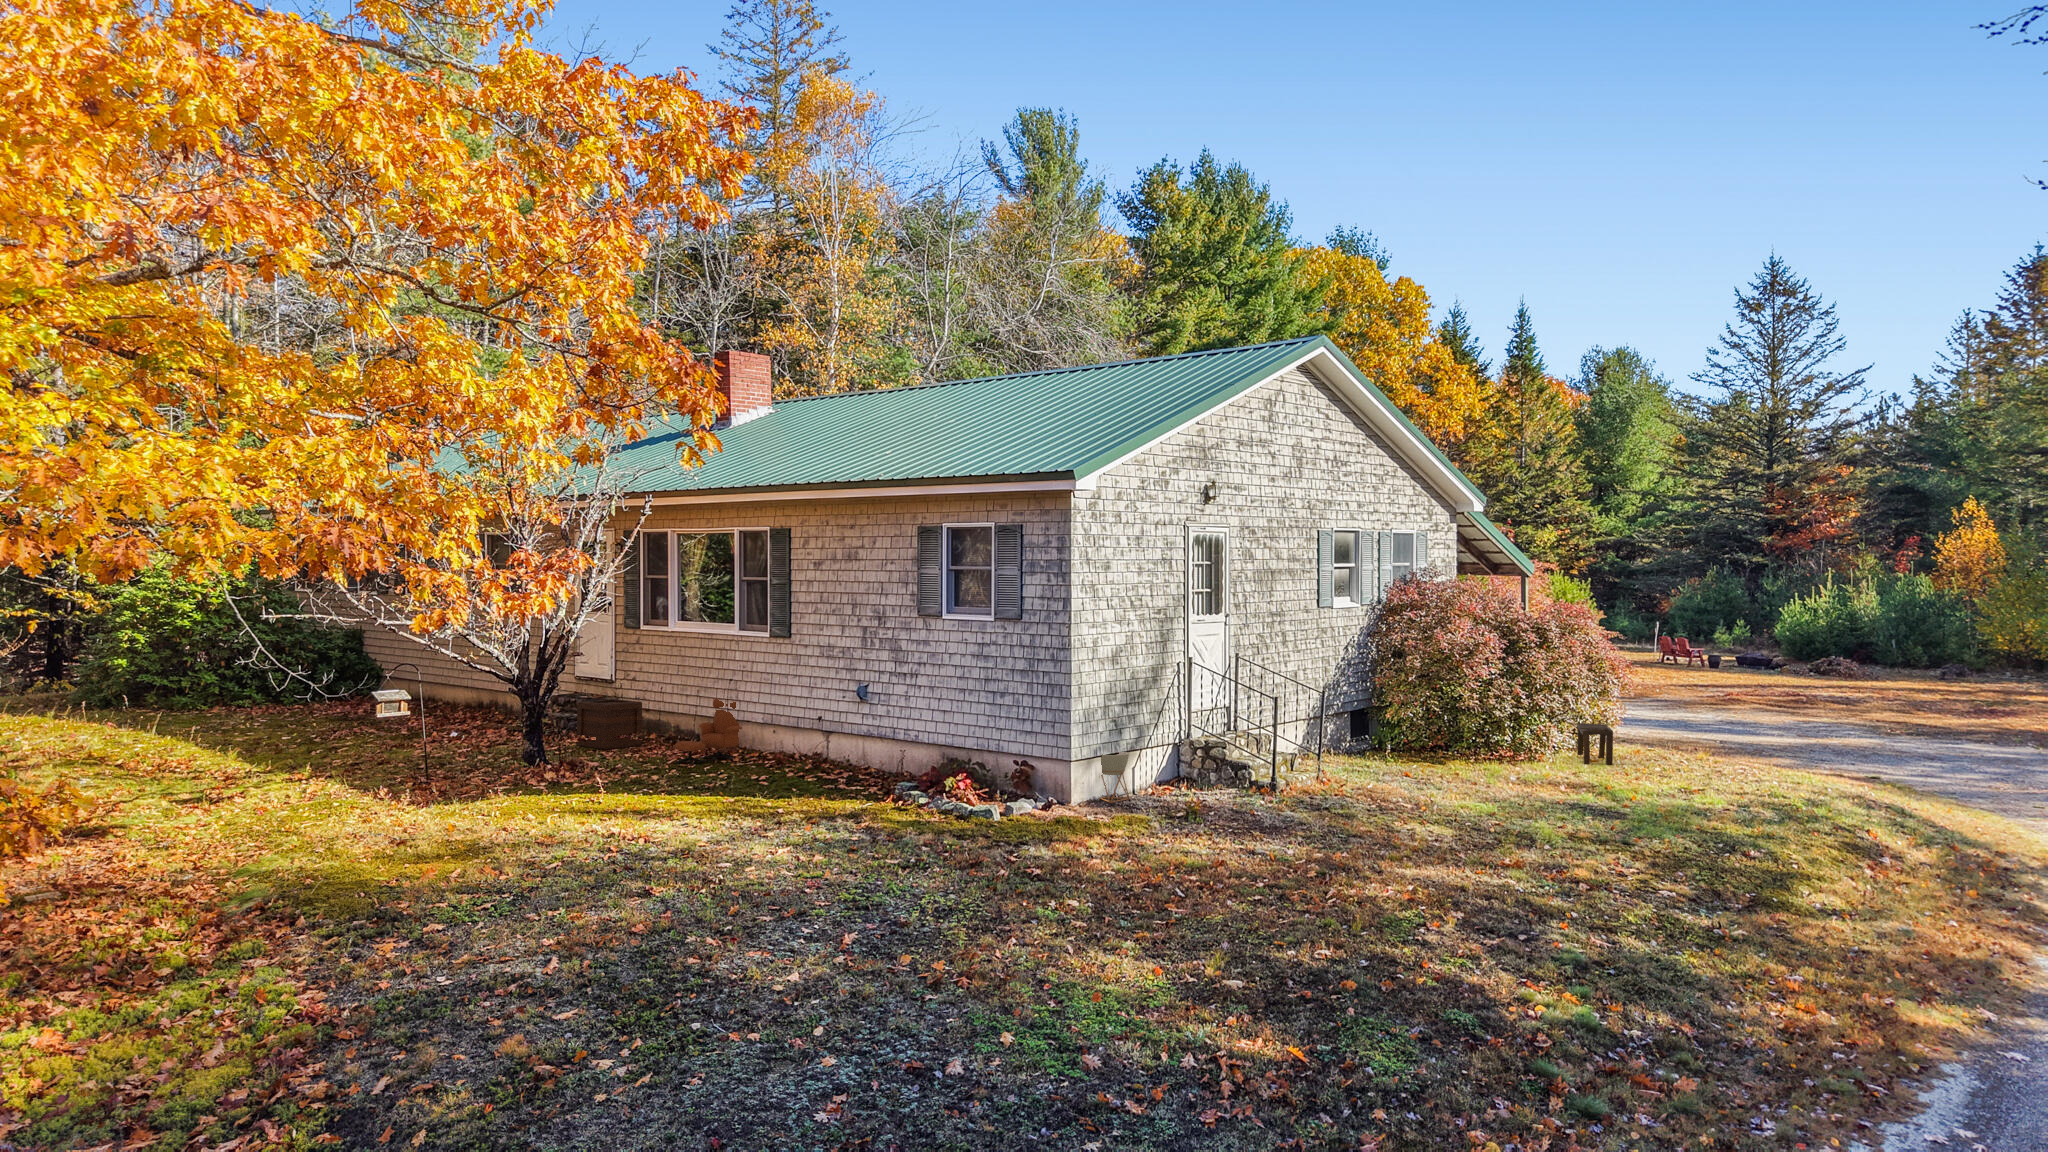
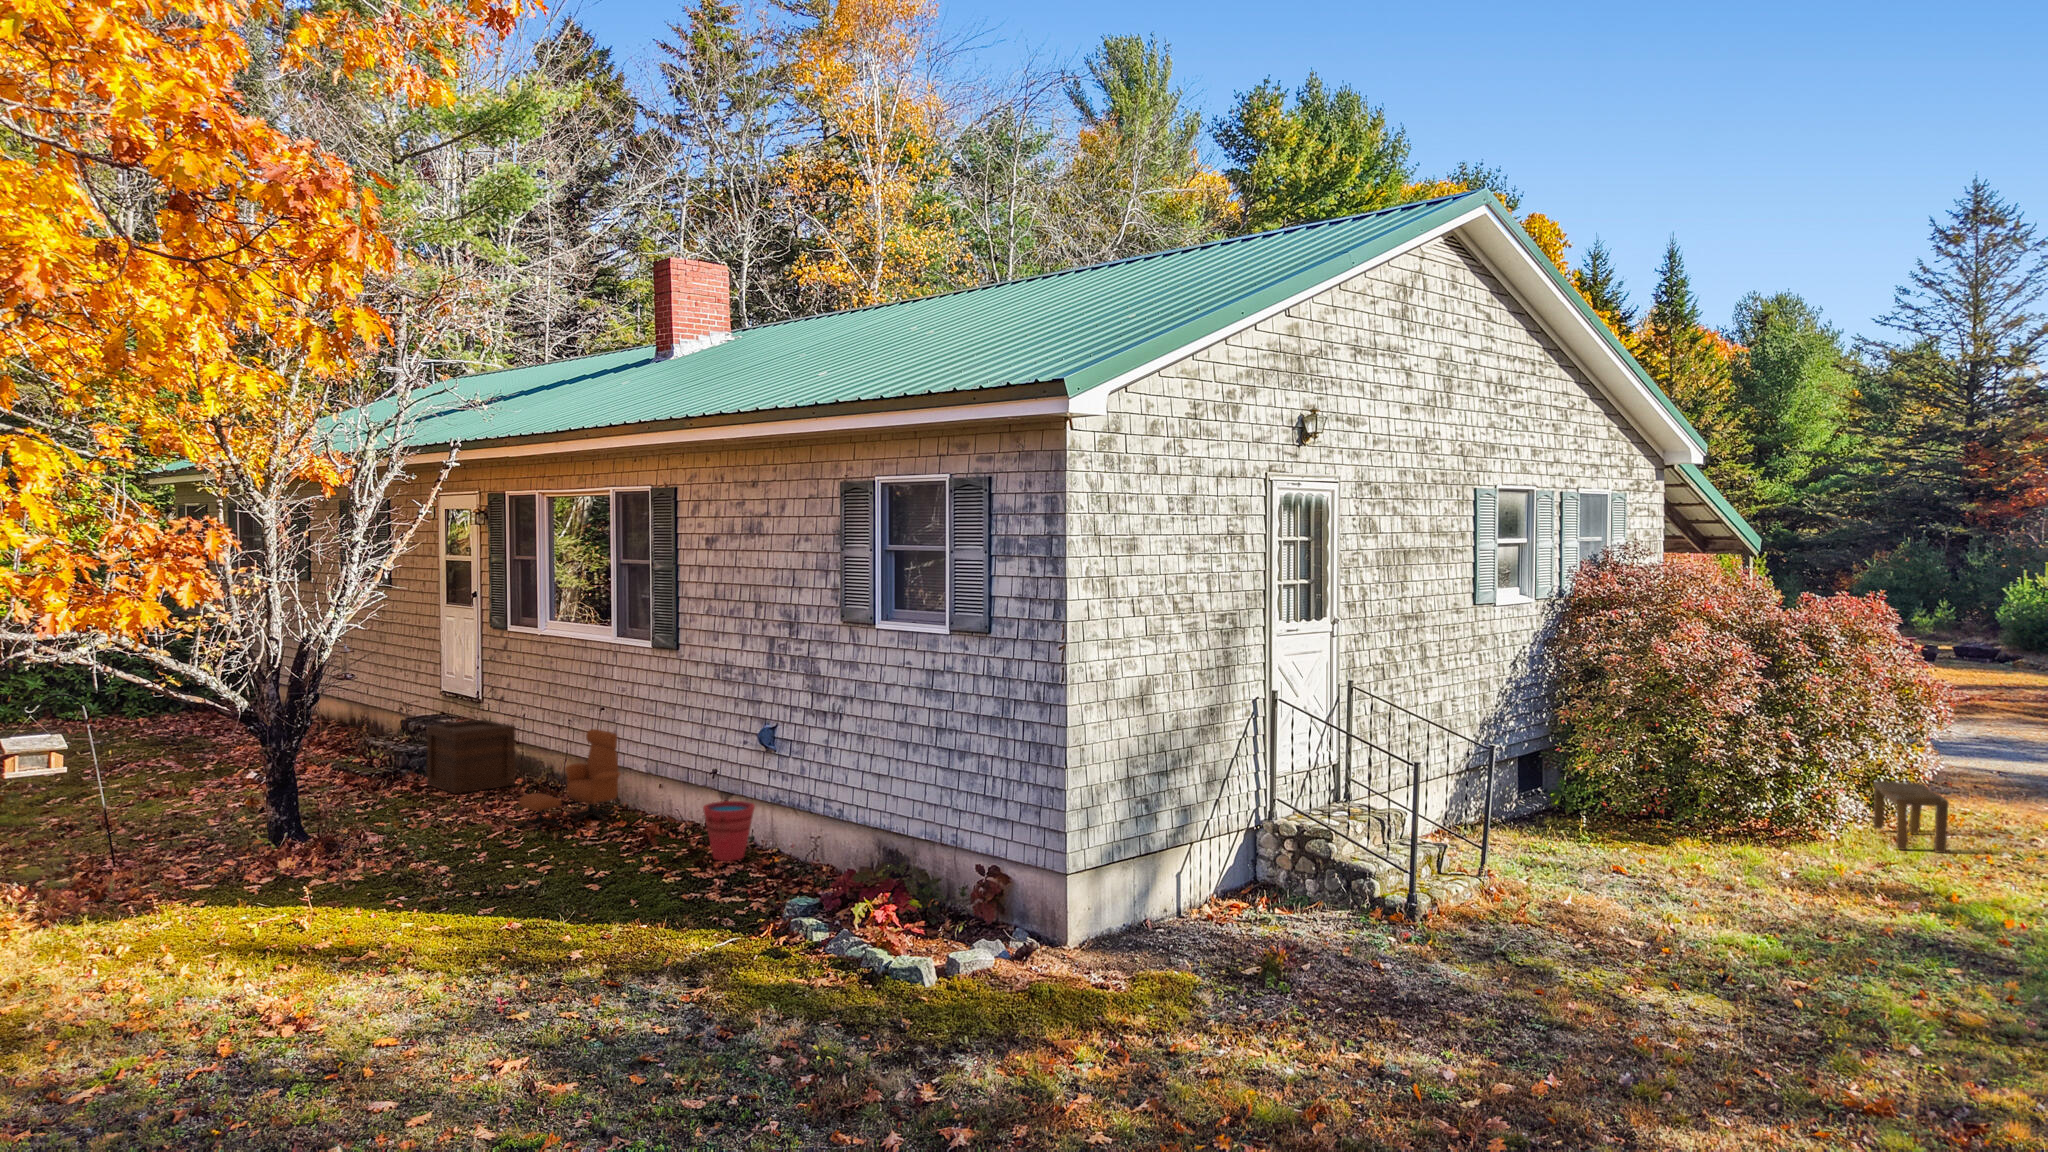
bucket: none [820,738,854,775] -> present [703,801,755,861]
planter: present [1099,751,1129,803] -> none [1107,857,1164,953]

